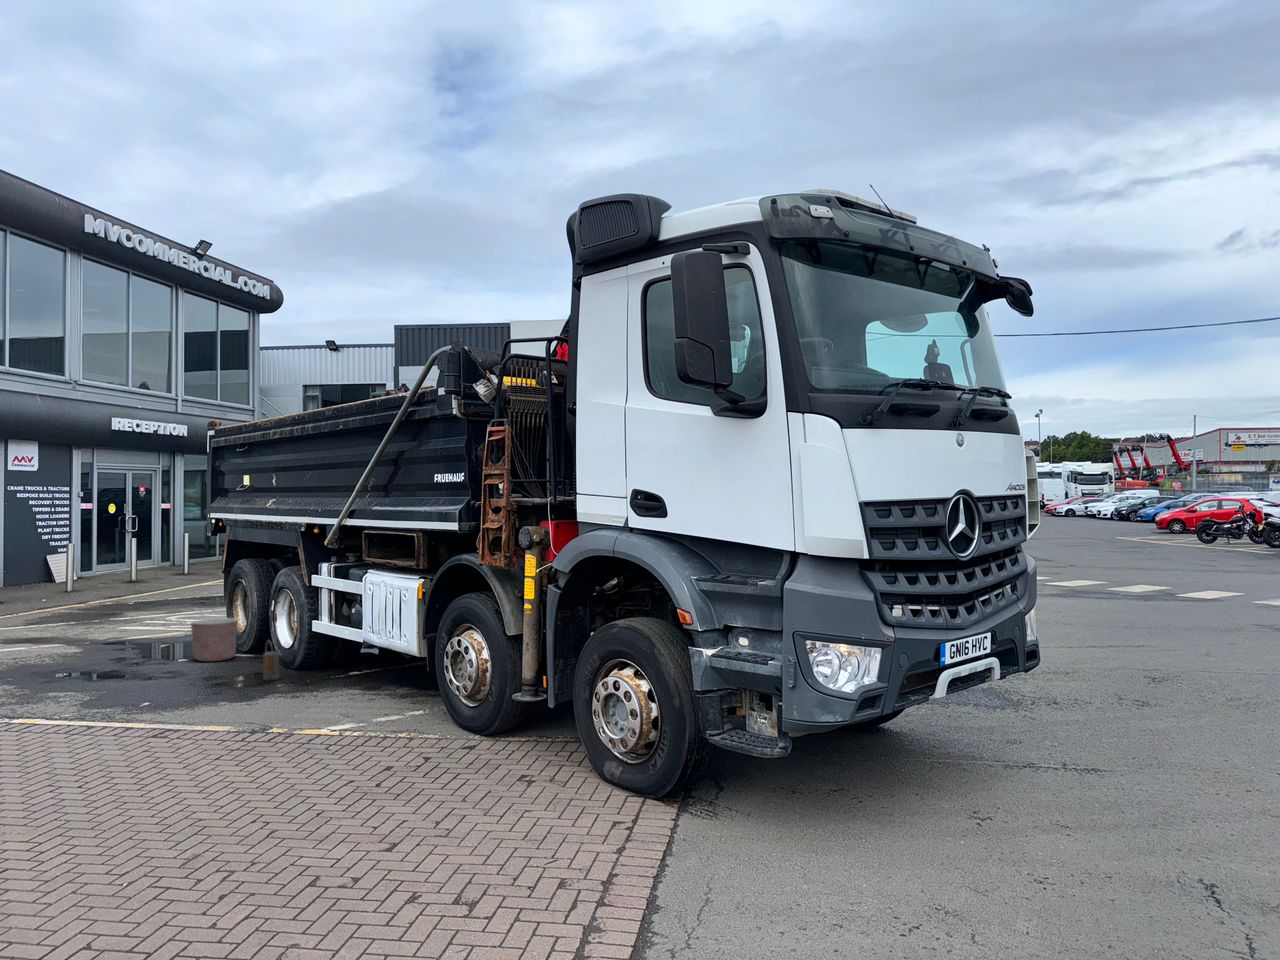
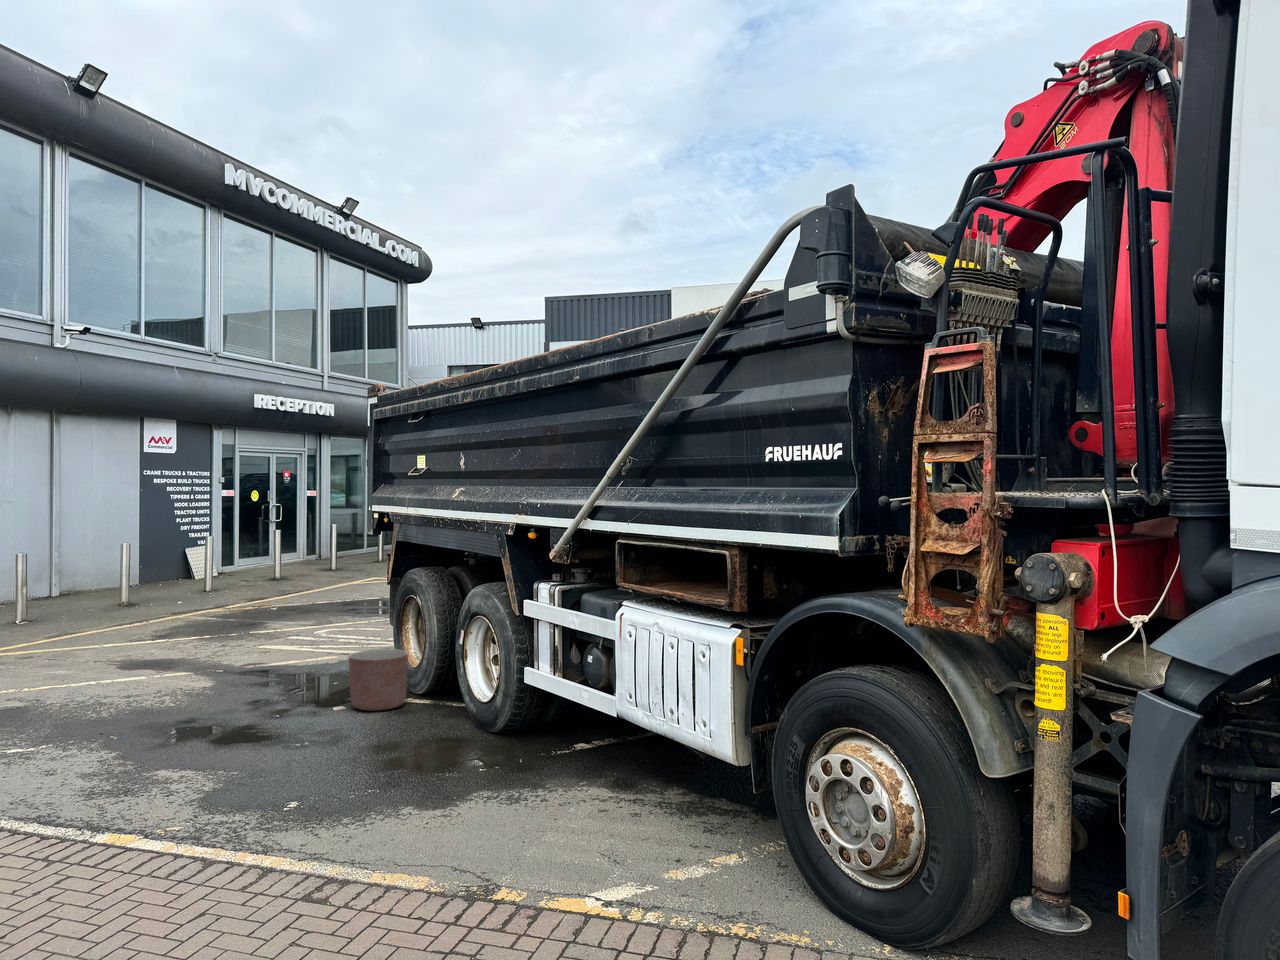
watering can: present [263,641,279,680] -> none [452,694,474,754]

